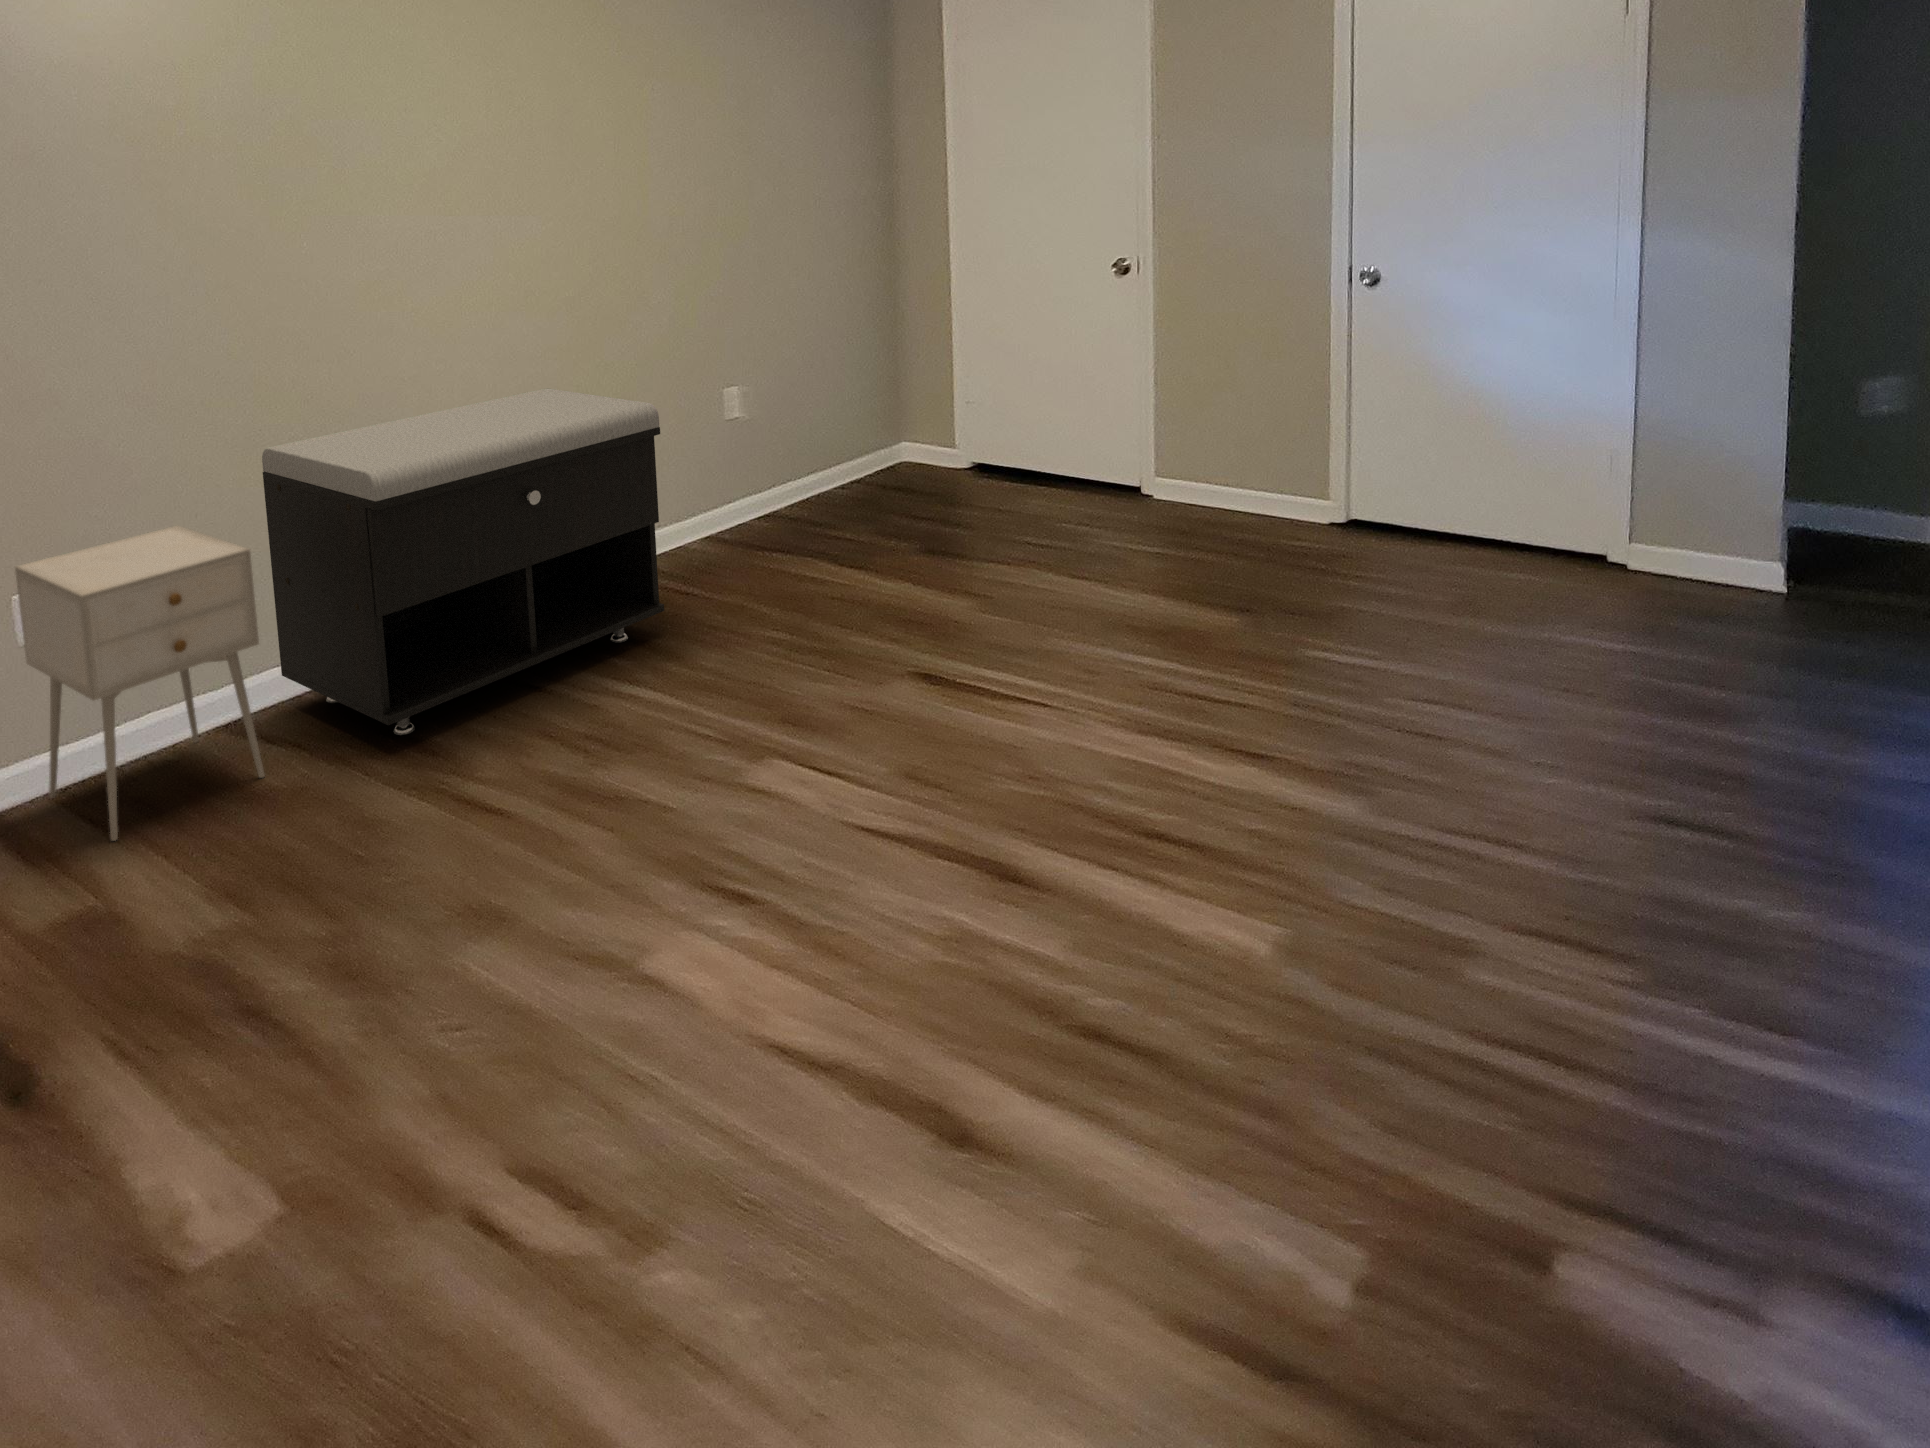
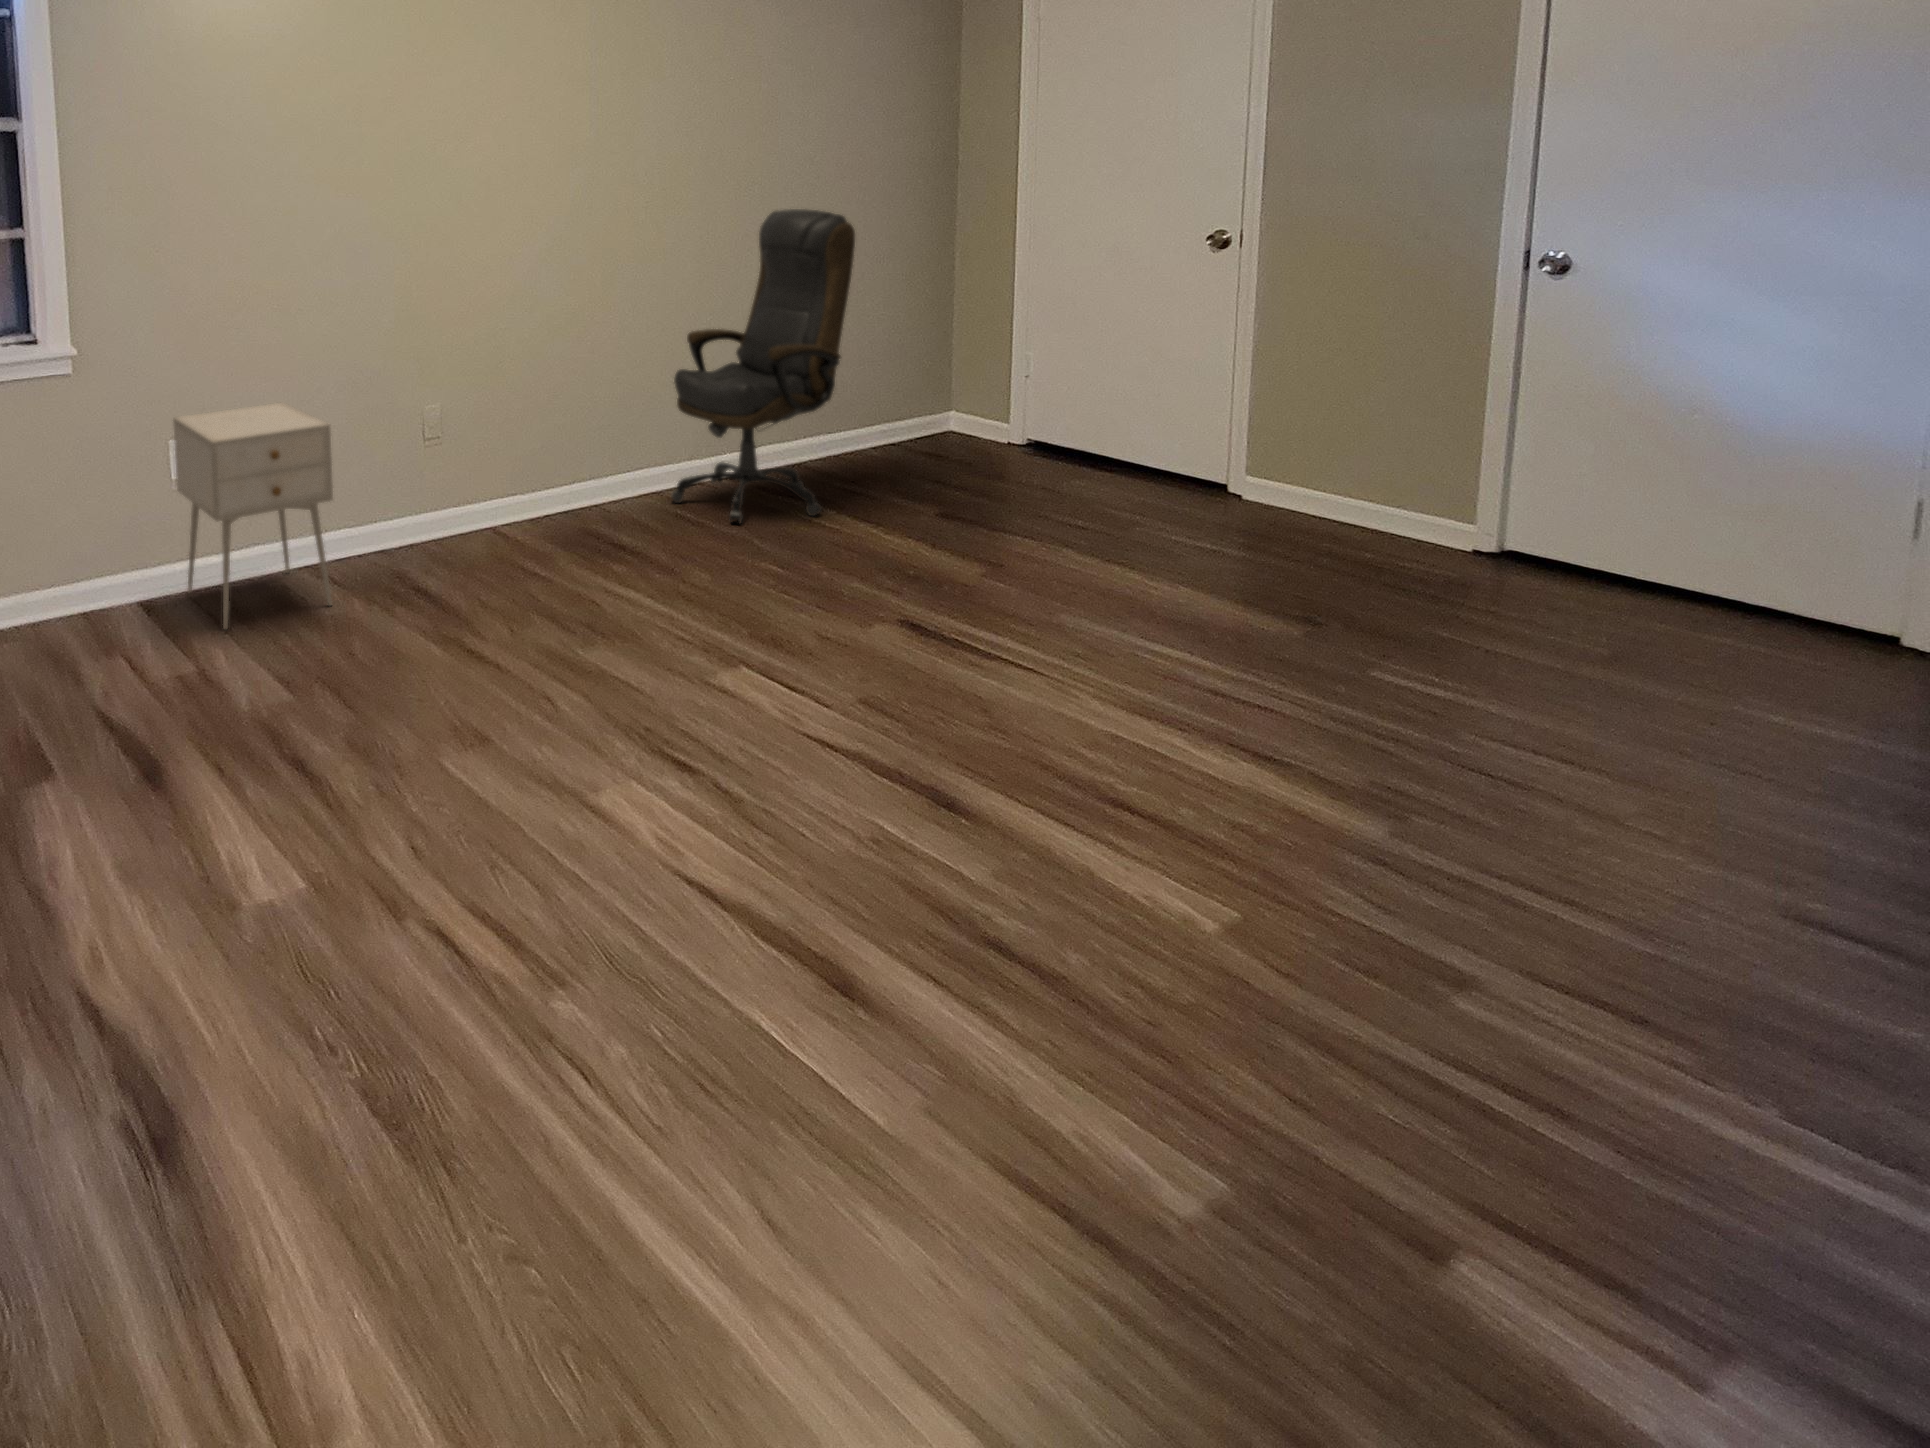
office chair: none [649,252,822,590] -> present [671,209,855,522]
storage bench: present [262,388,664,735] -> none [347,322,676,594]

